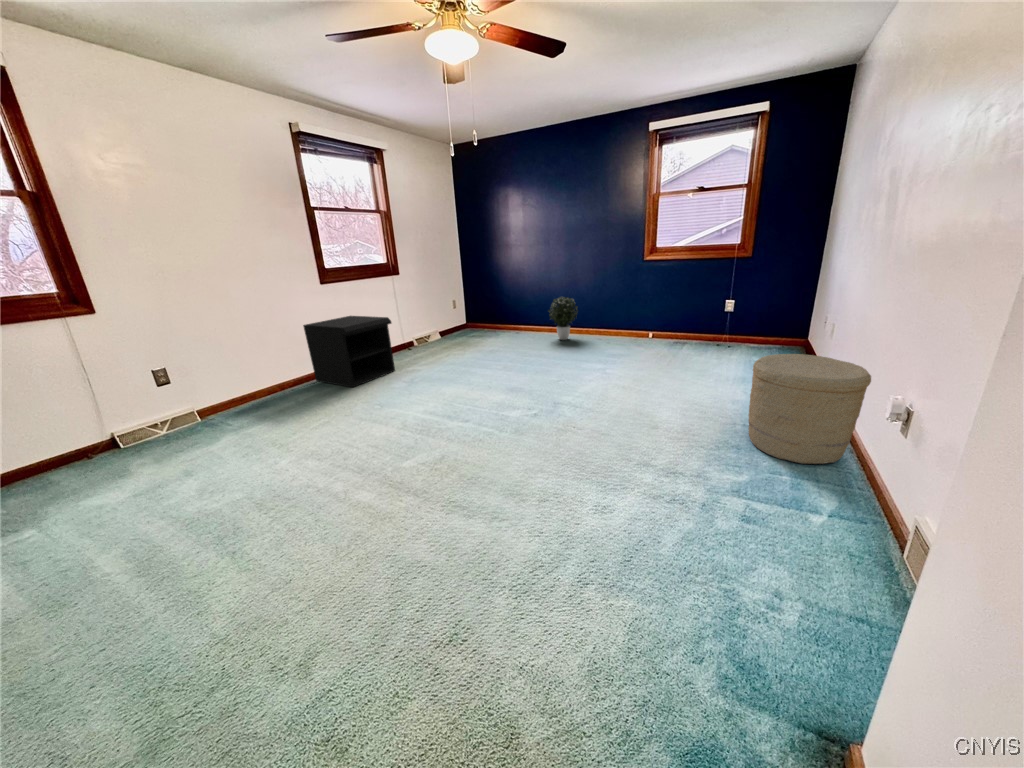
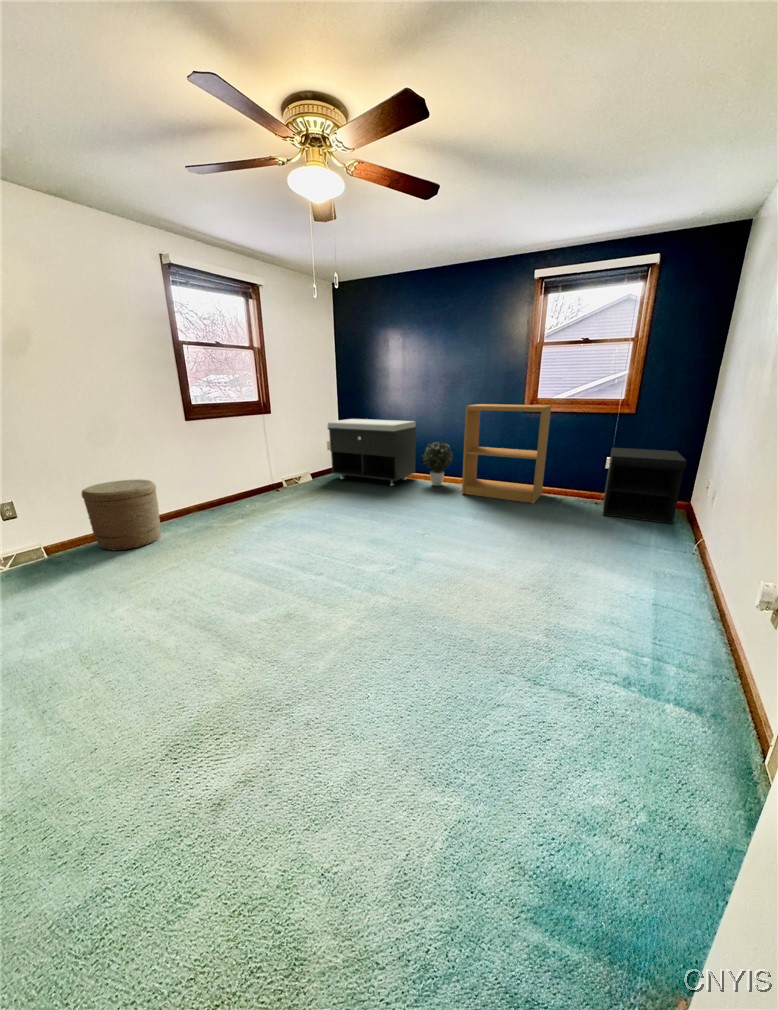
bookshelf: none [589,255,672,351] -> present [462,404,551,504]
storage bench: none [454,278,541,342] -> present [328,419,416,485]
nightstand: present [303,316,395,387] -> present [603,448,687,524]
woven basket: present [748,354,871,464] -> present [81,479,161,550]

